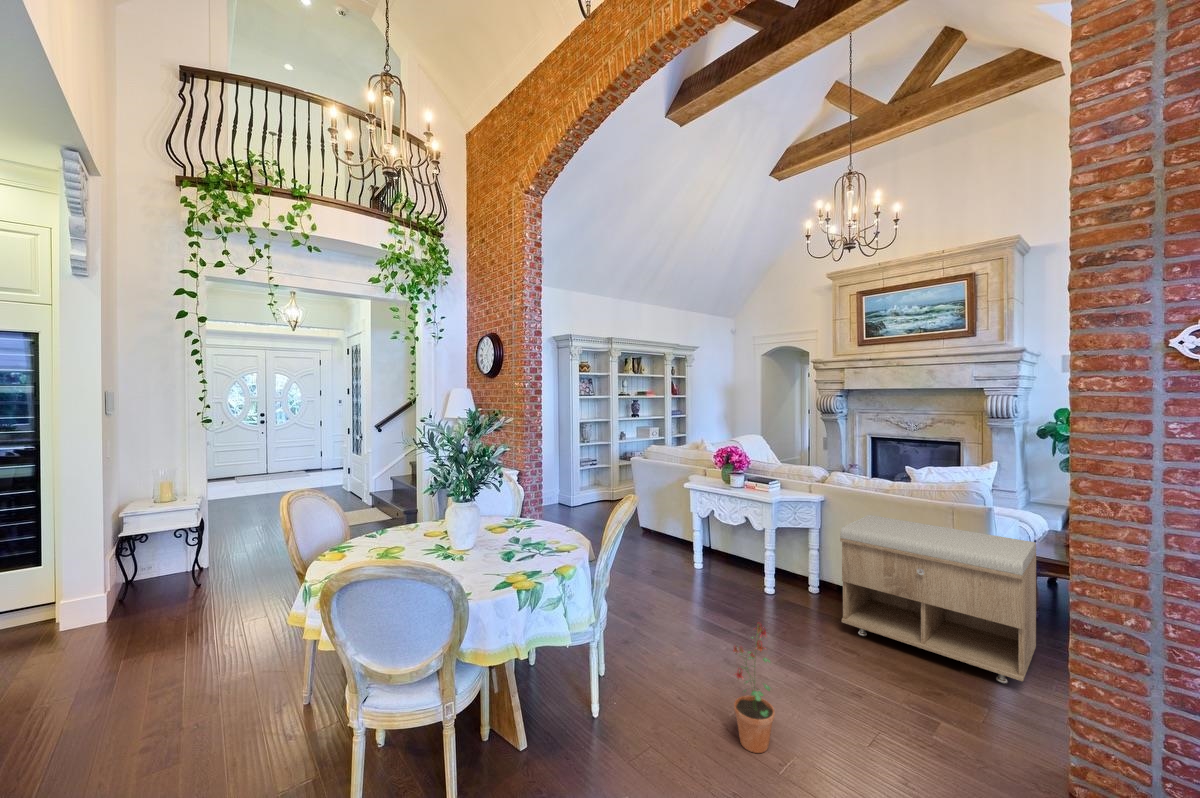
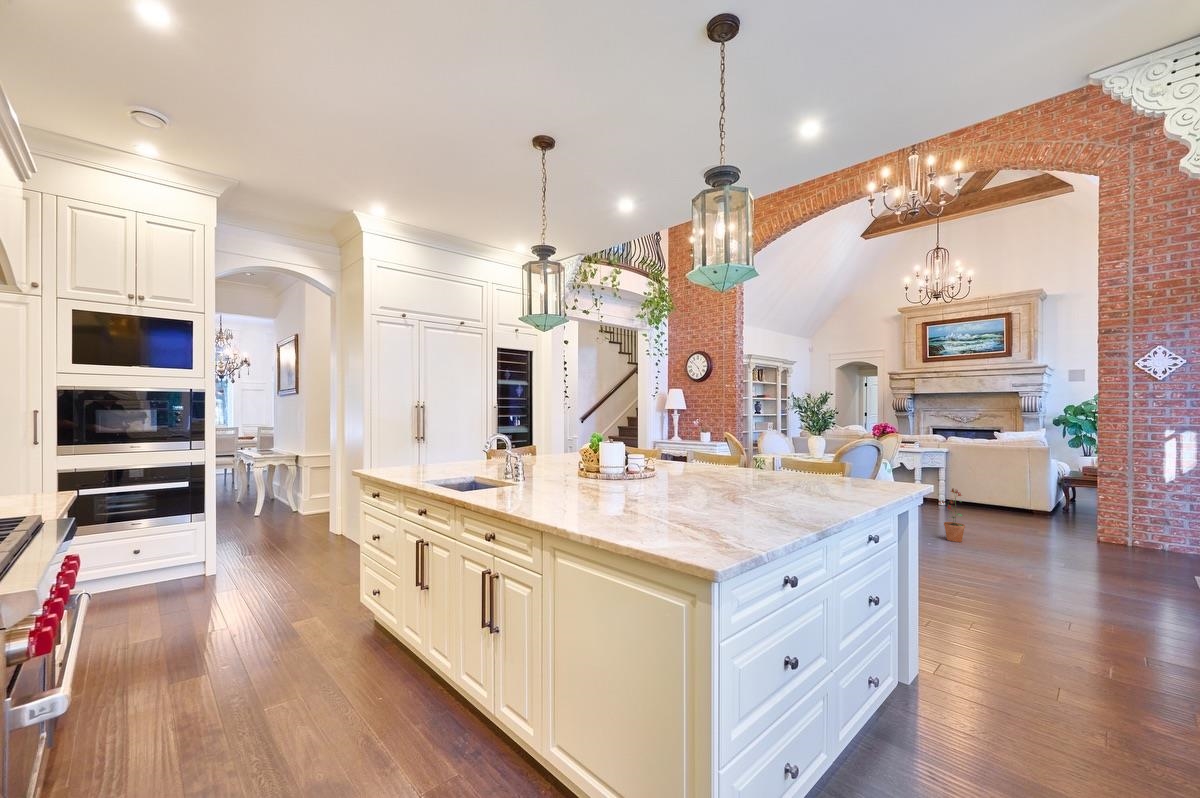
storage bench: present [840,515,1036,684] -> none [965,457,1072,530]

